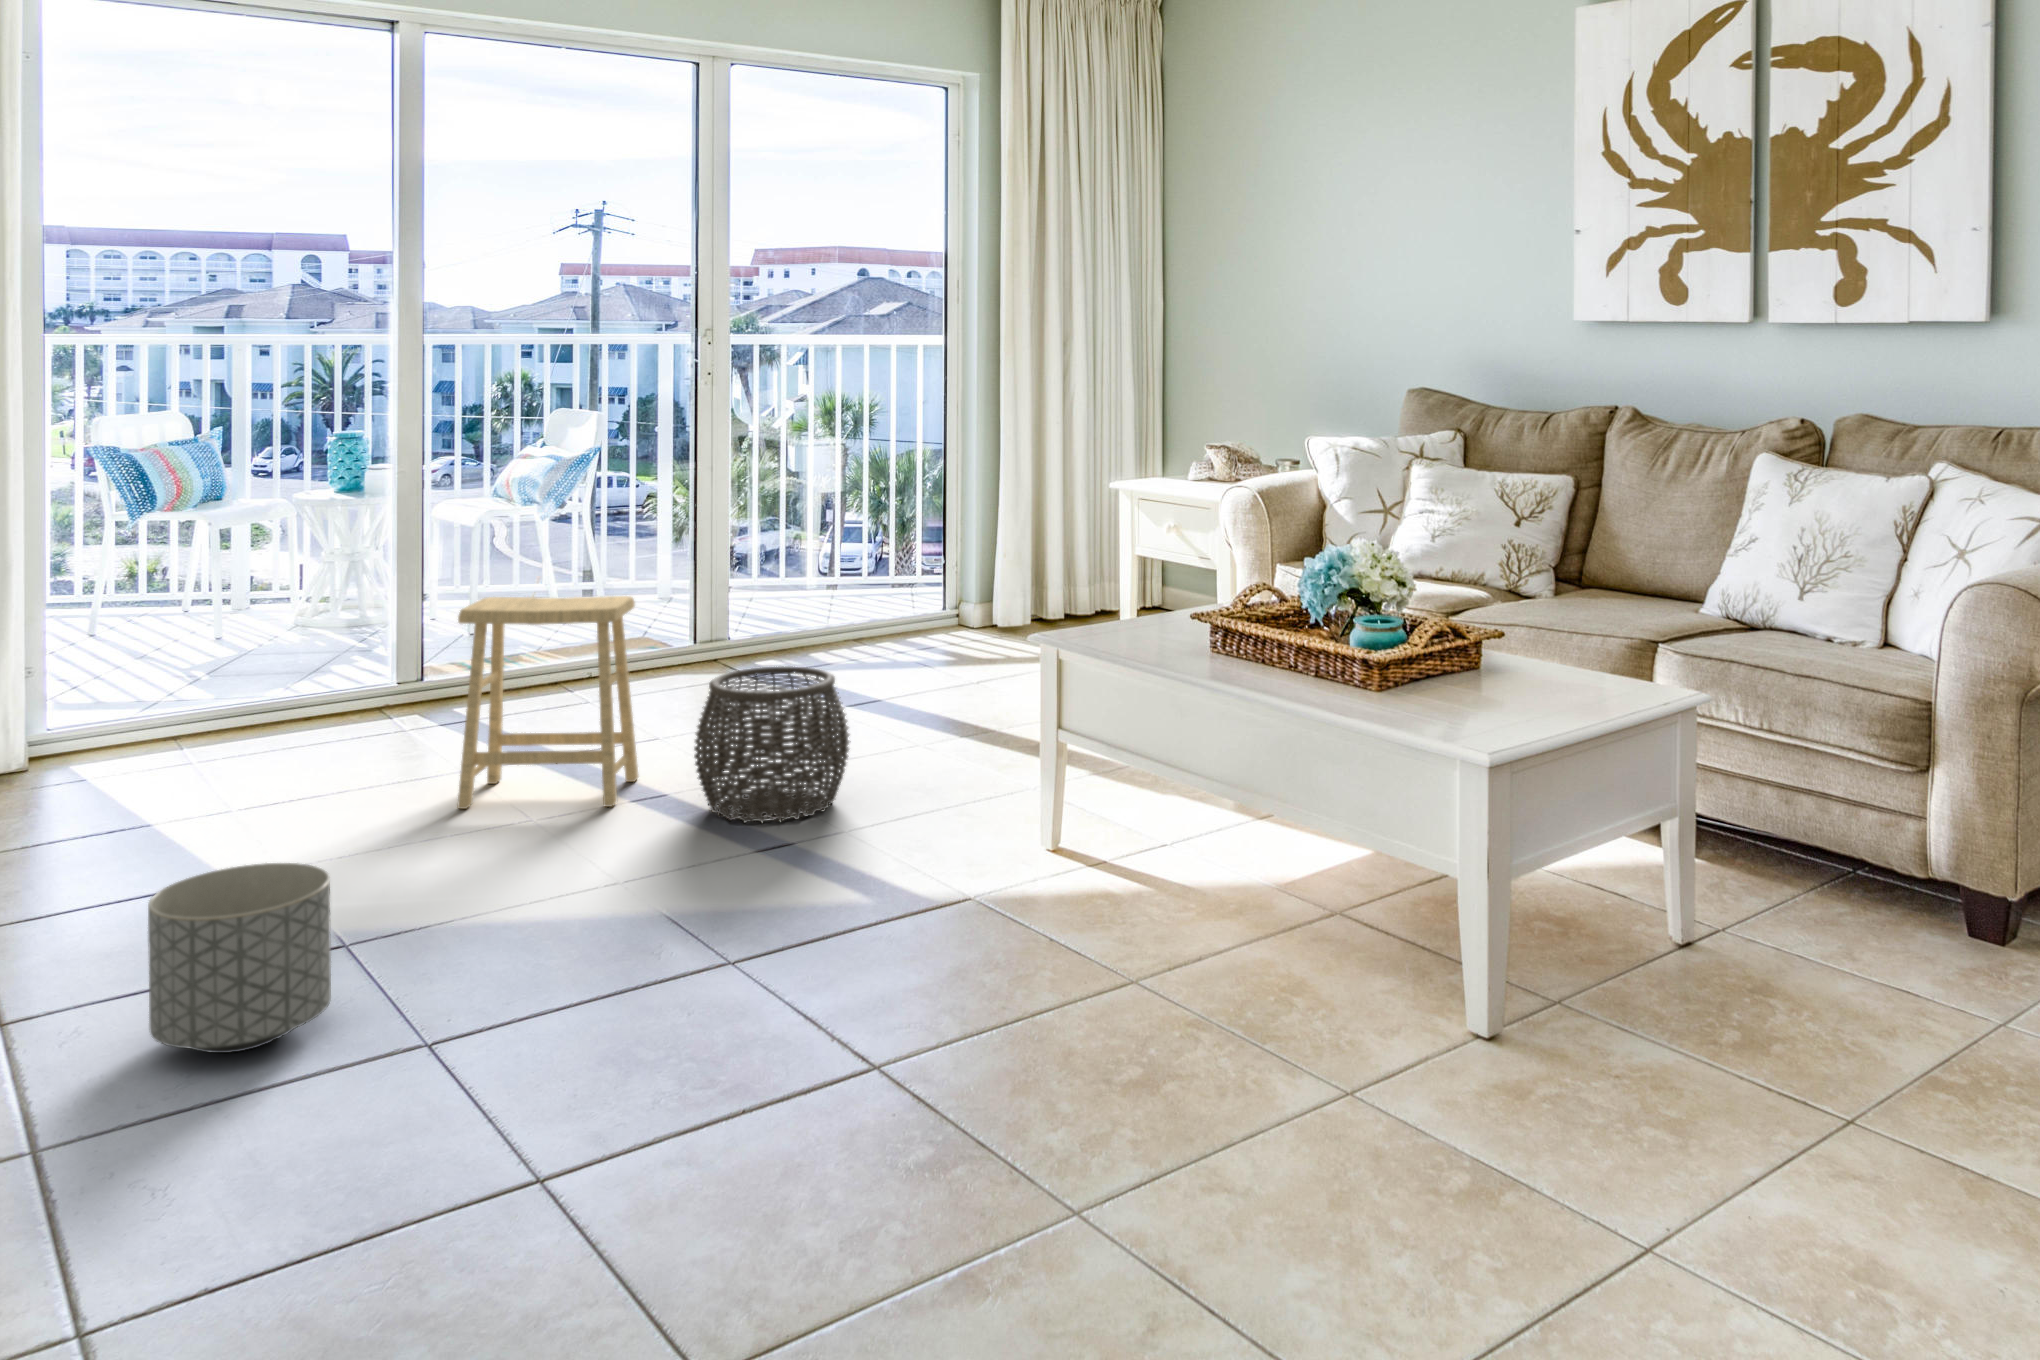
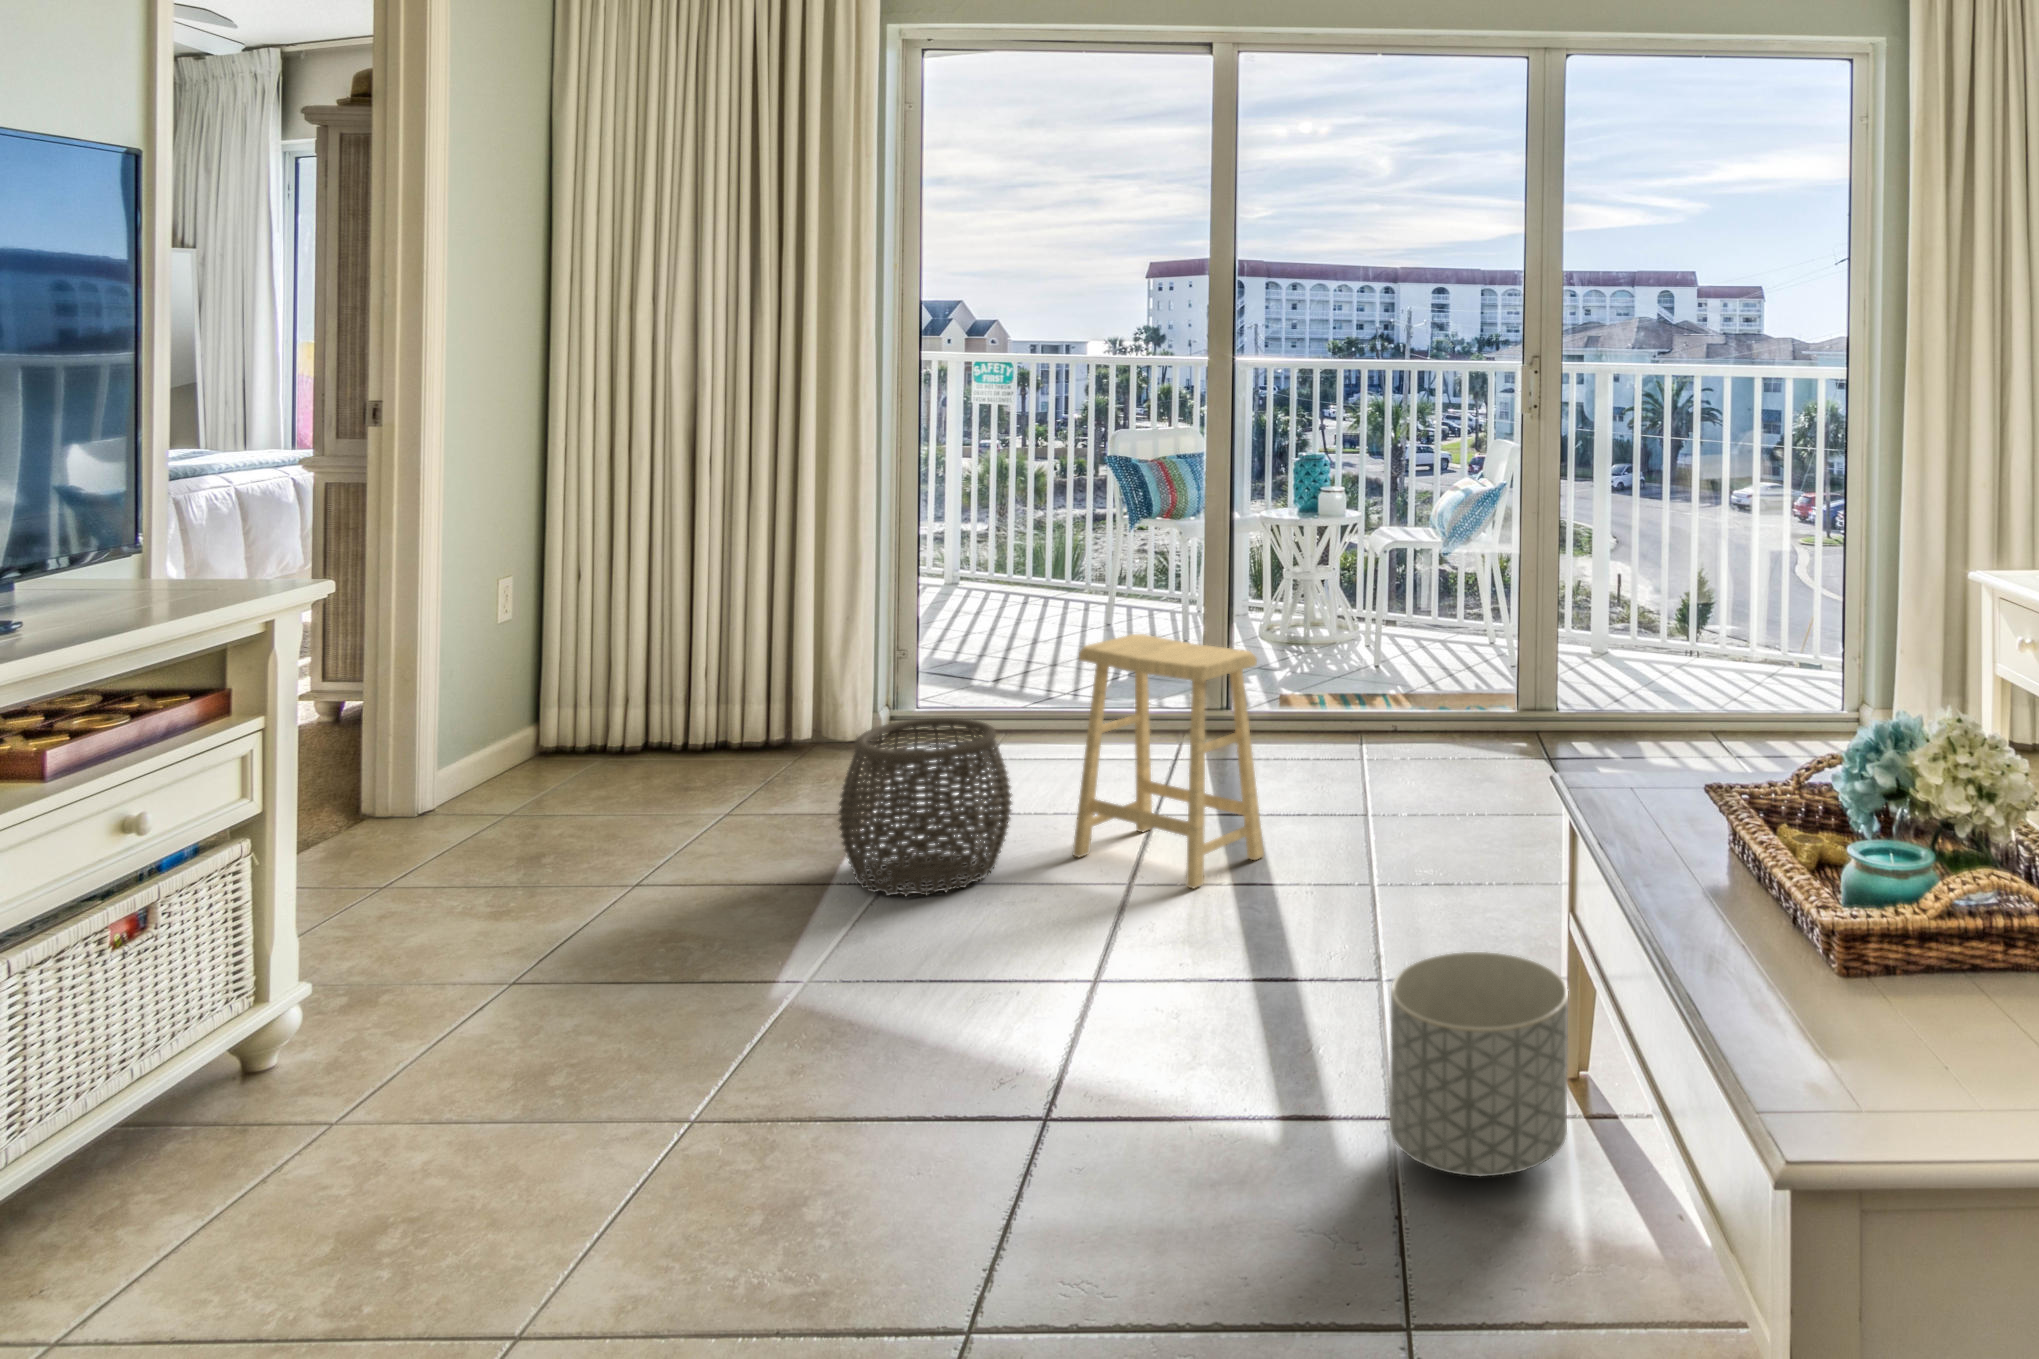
woven basket: present [694,666,850,823] -> present [838,718,1012,896]
planter: present [148,863,331,1053] -> present [1390,952,1568,1177]

